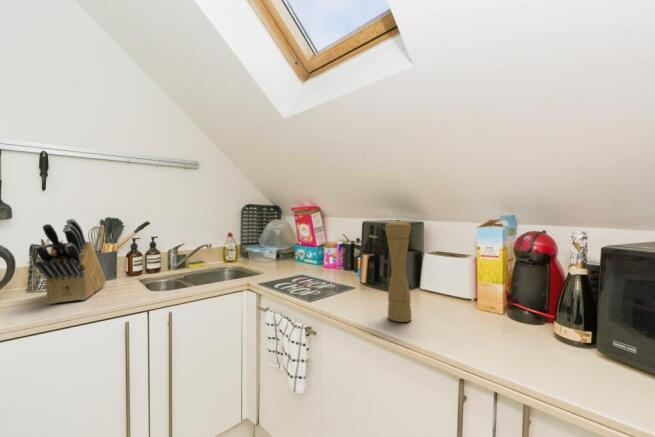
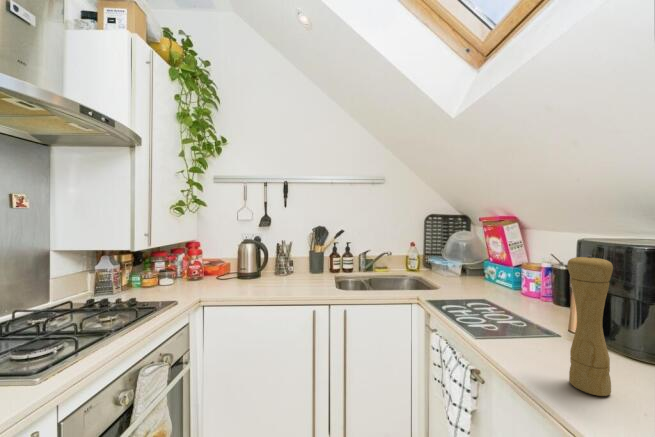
knife block: present [34,219,106,304] -> none [277,230,315,287]

